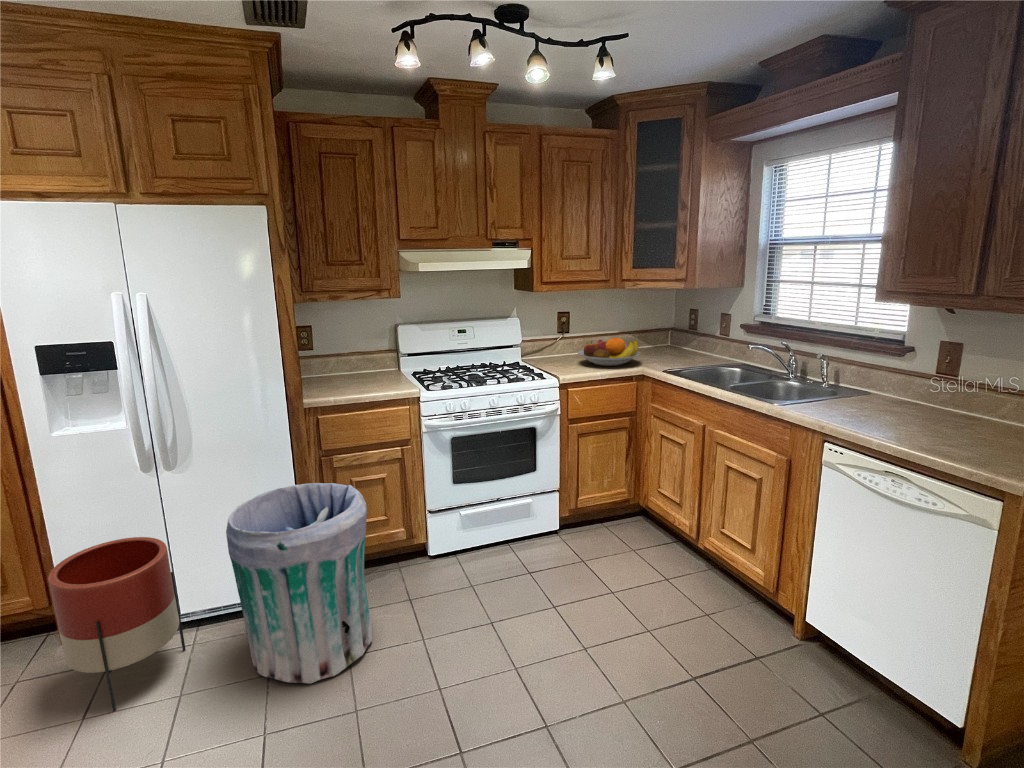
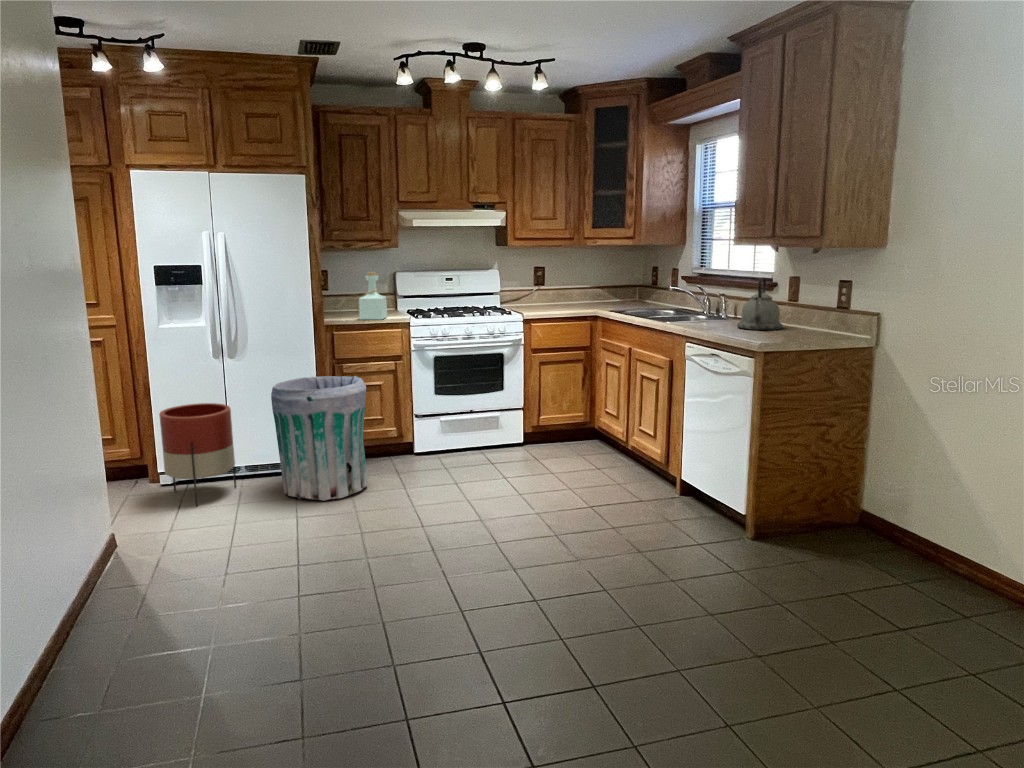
bottle: none [350,333,389,396] -> present [358,272,387,320]
fruit bowl: present [578,338,640,366] -> none [547,286,599,309]
kettle: none [884,347,959,425] -> present [737,278,783,330]

